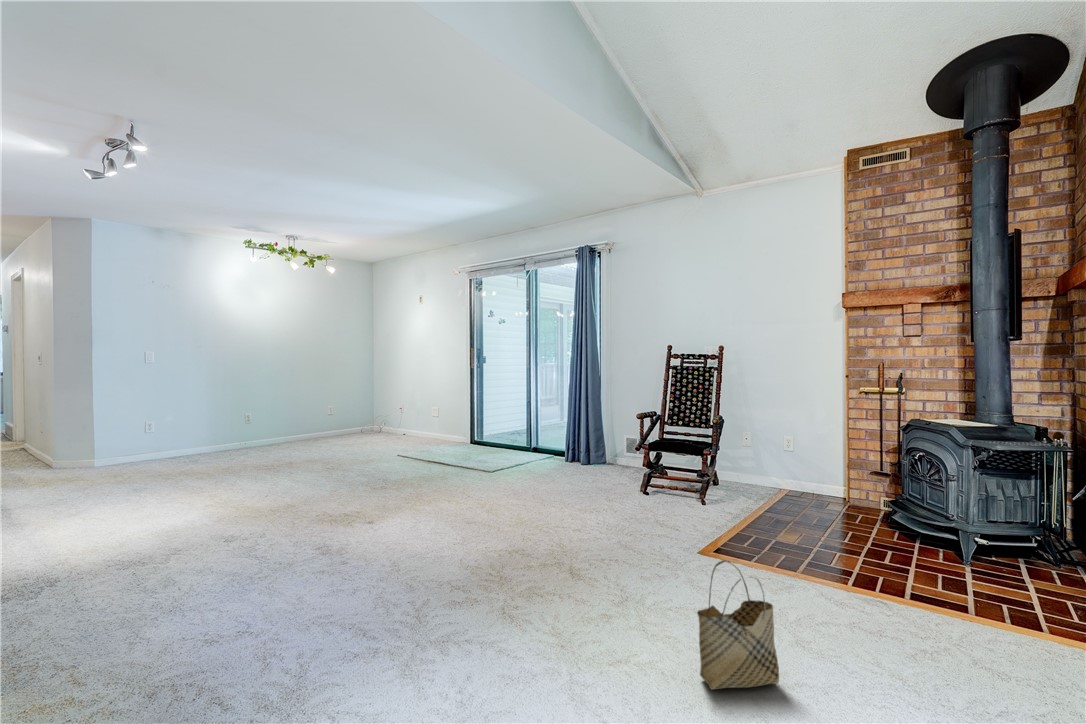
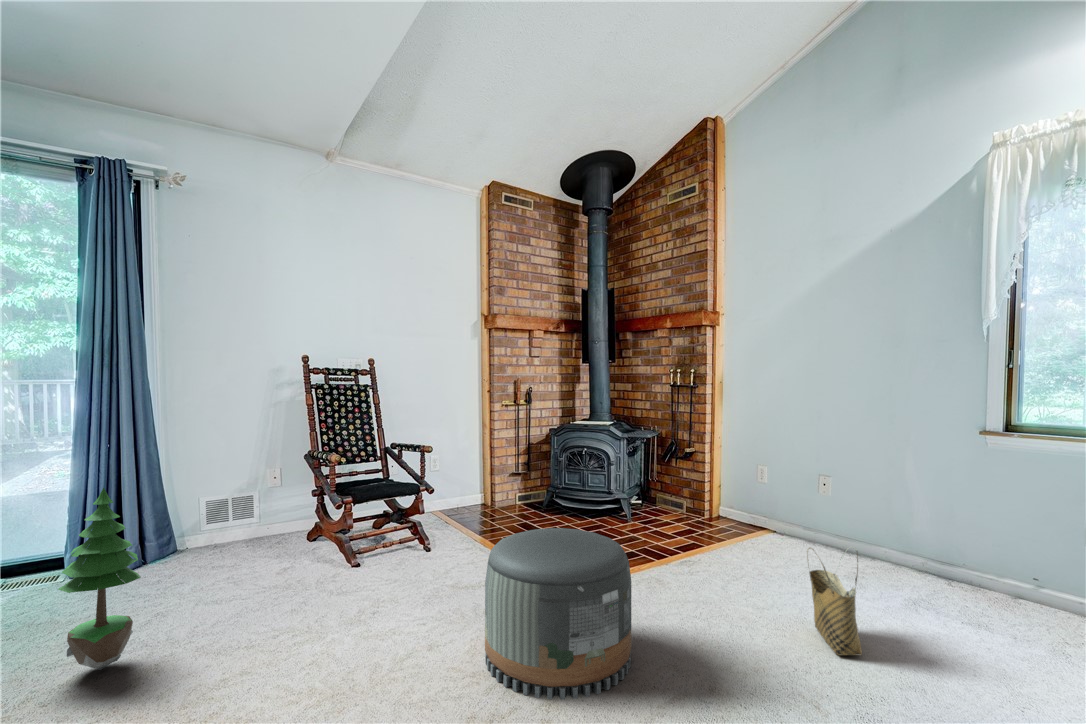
potted tree: none [486,409,514,487] -> present [58,488,141,670]
pouf: none [534,473,638,583] -> present [485,528,632,700]

